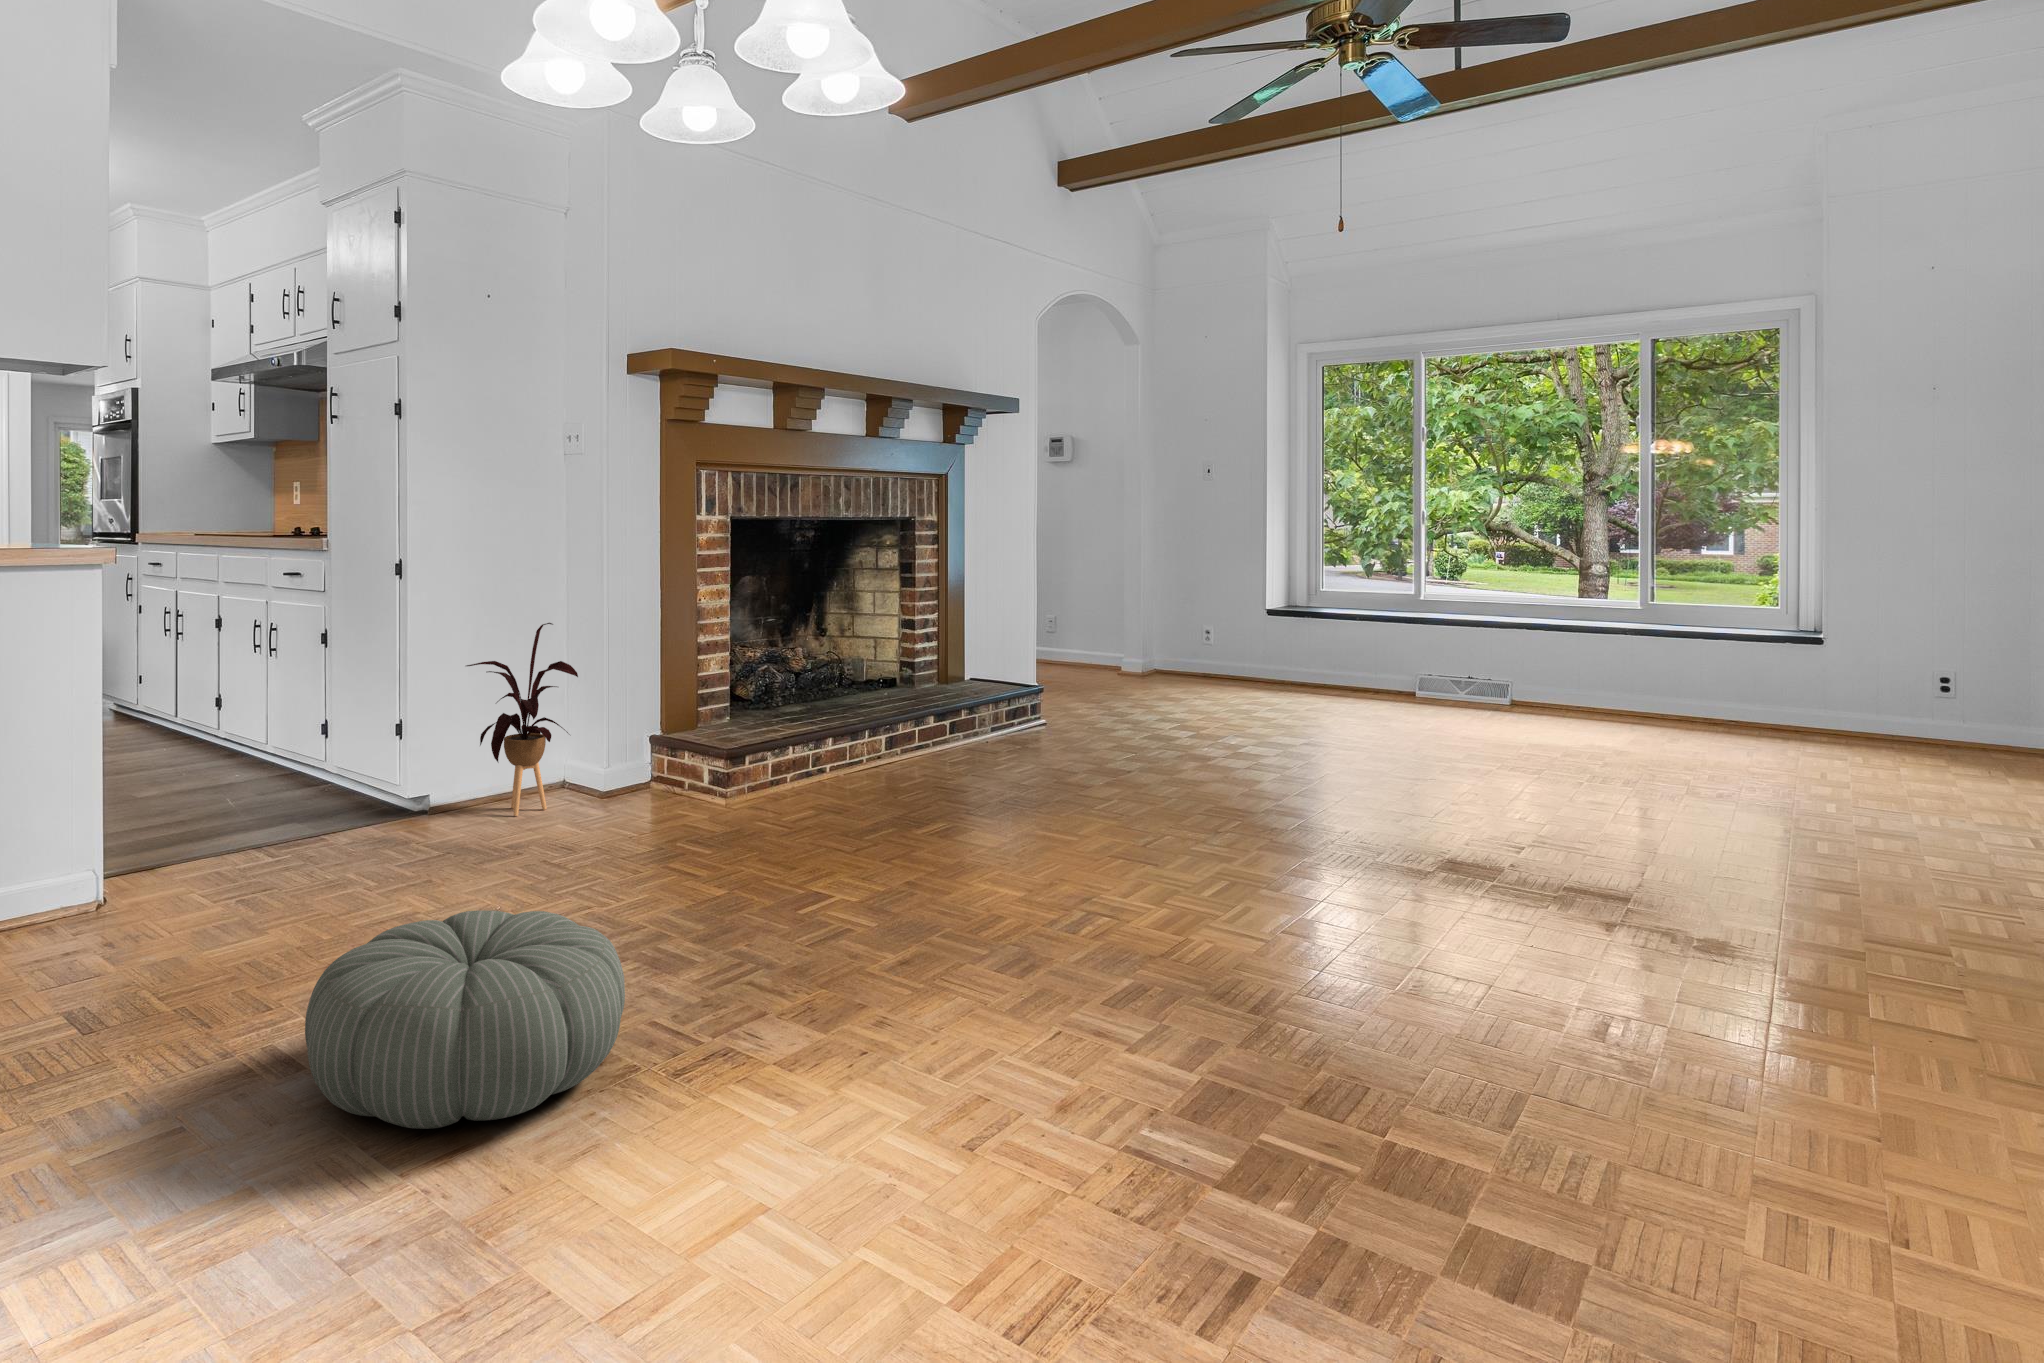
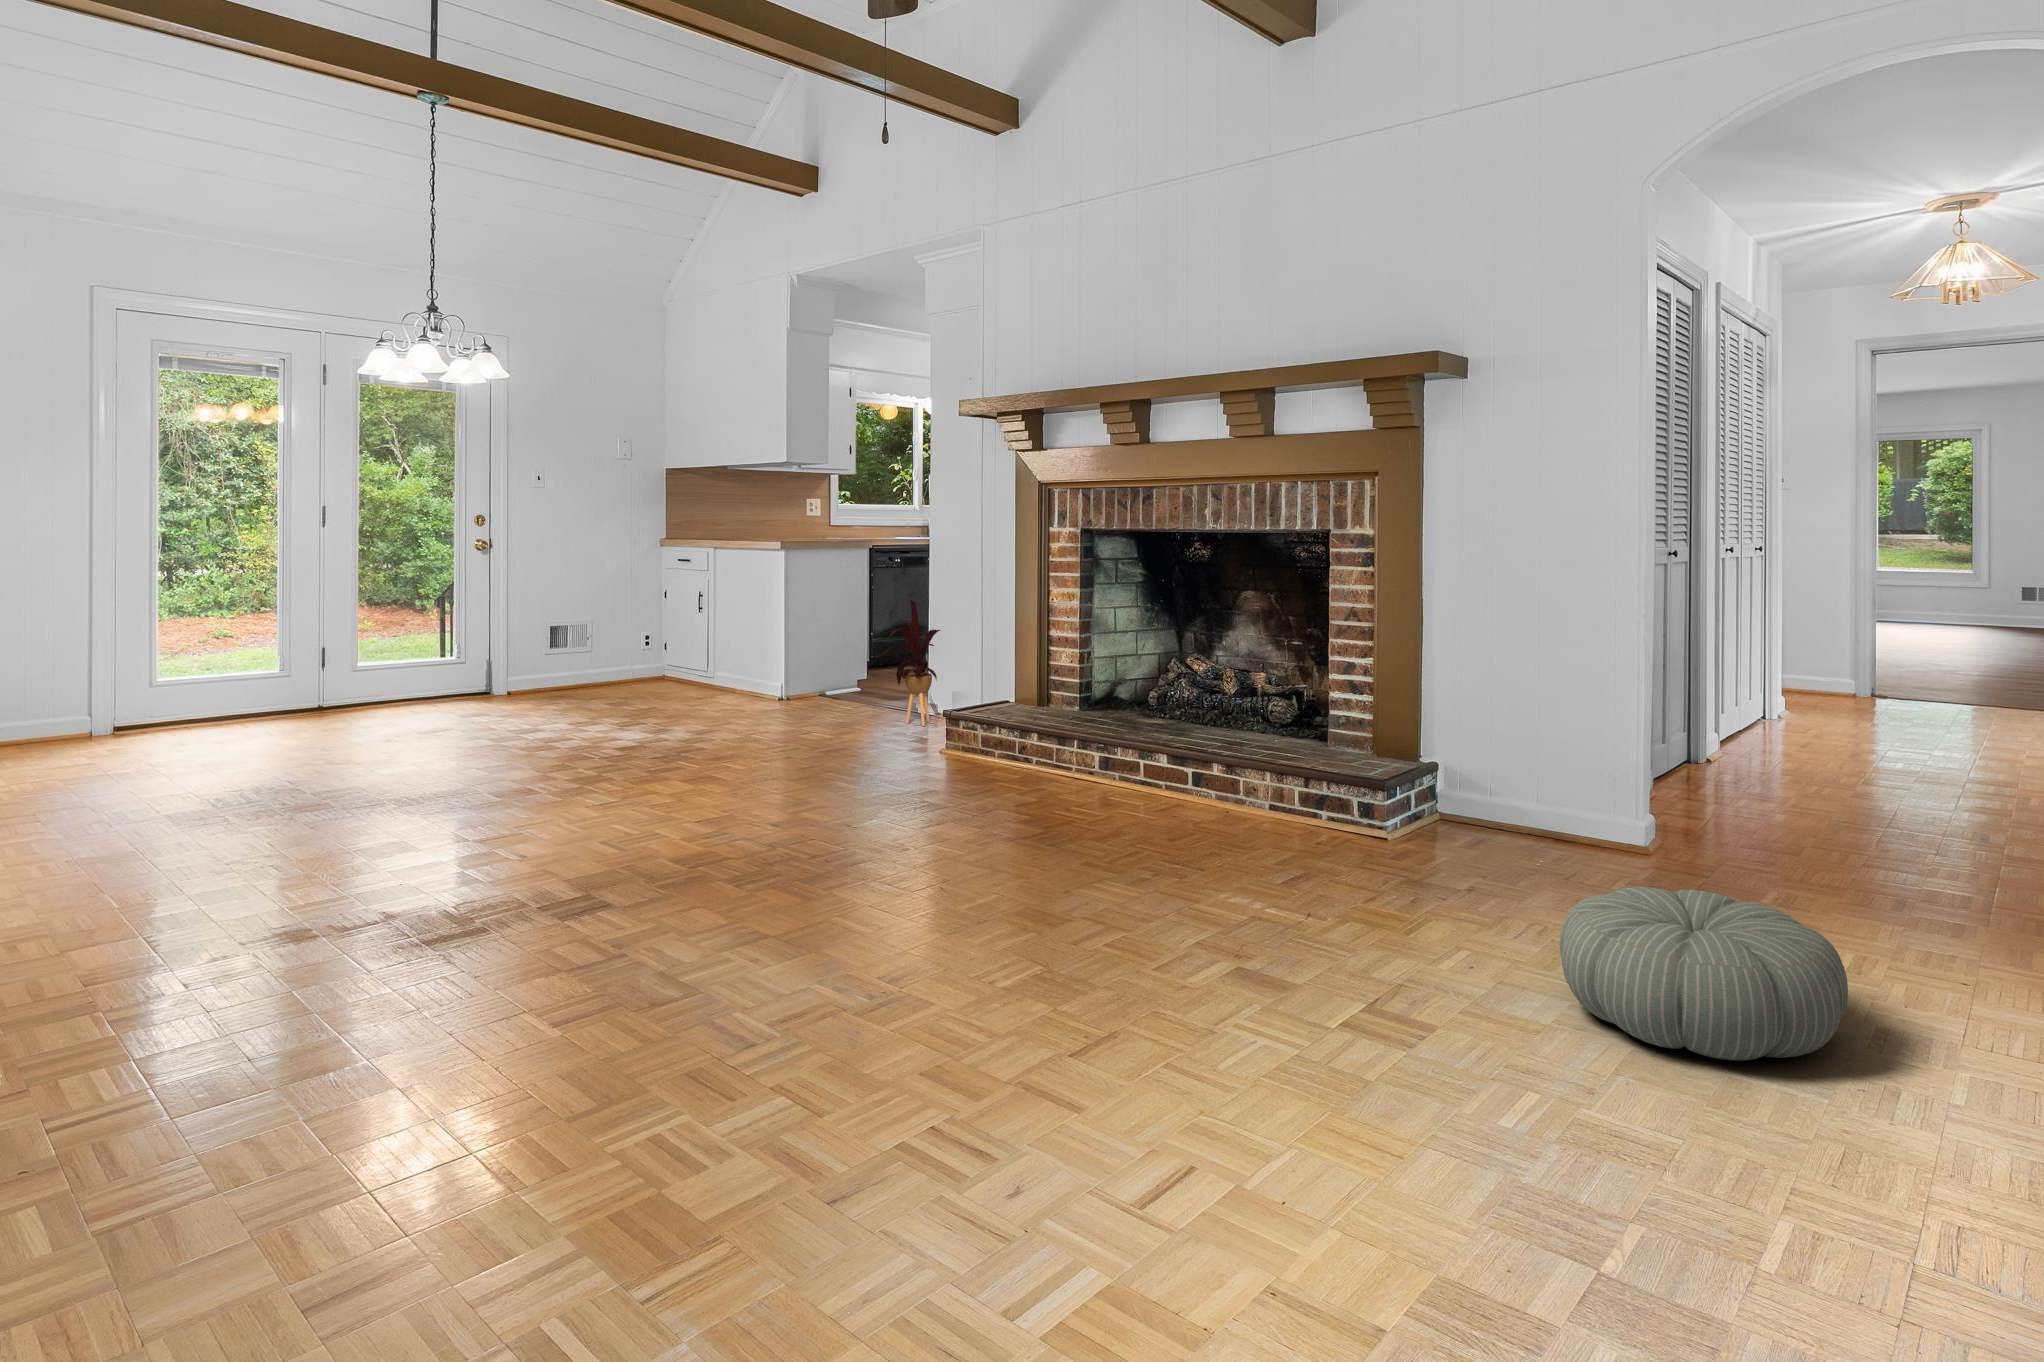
pouf: present [305,910,625,1129] -> present [1560,887,1848,1061]

